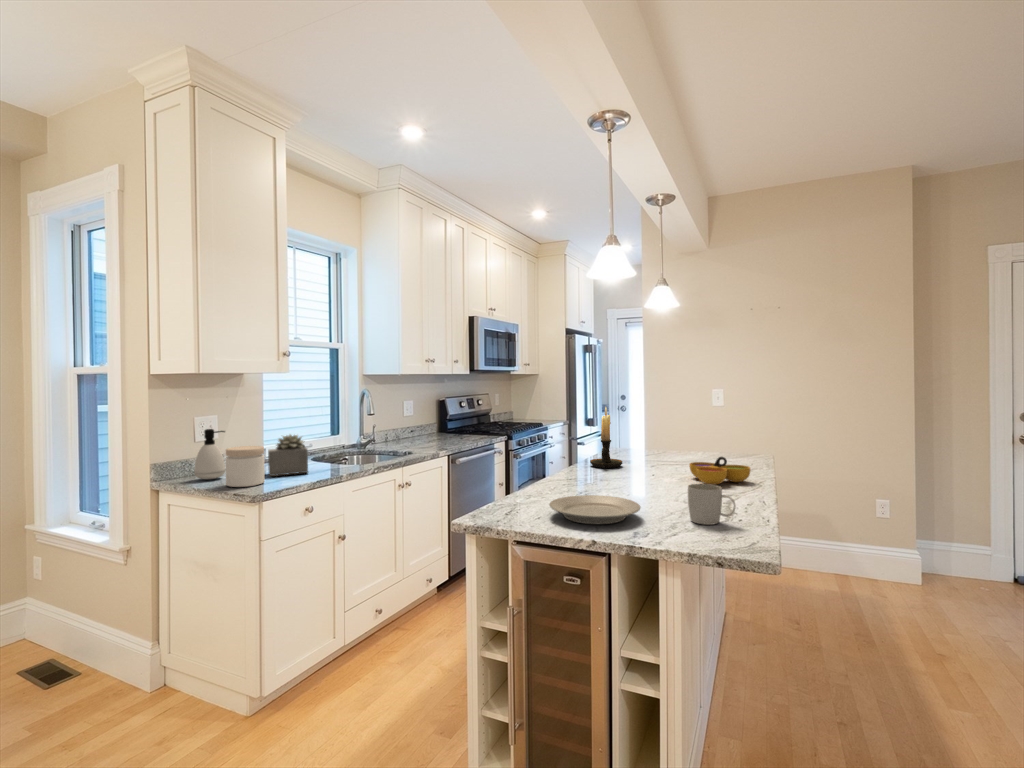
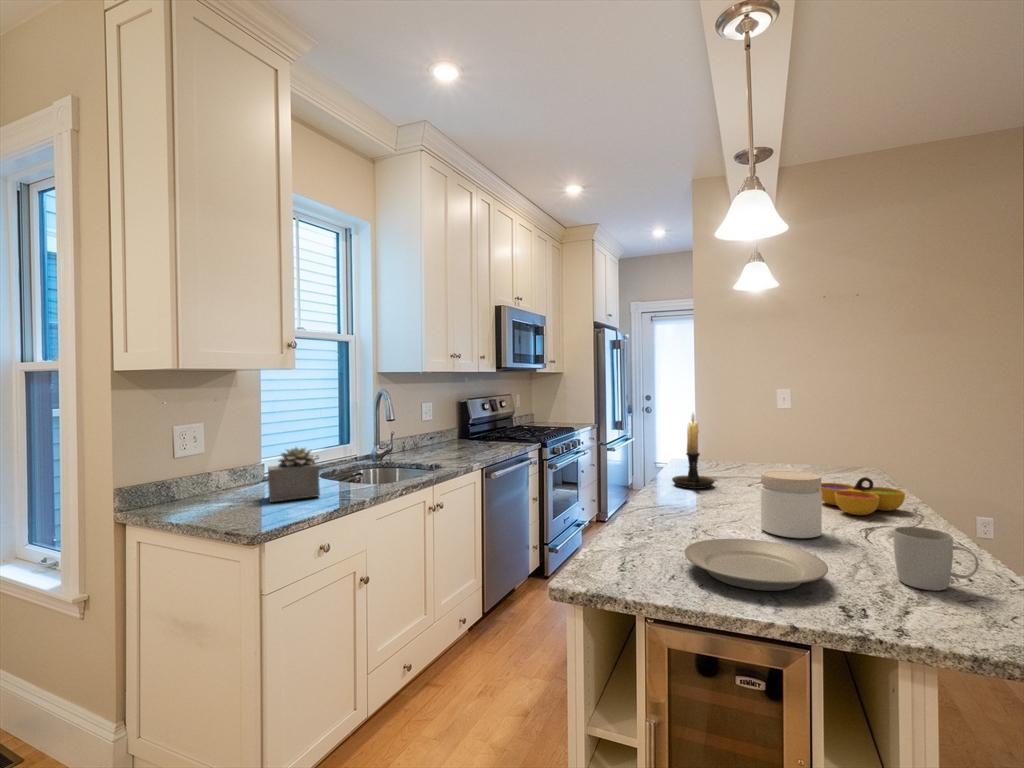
soap dispenser: present [194,429,225,479] -> none [173,441,213,507]
jar: present [226,446,264,487] -> present [761,470,822,538]

